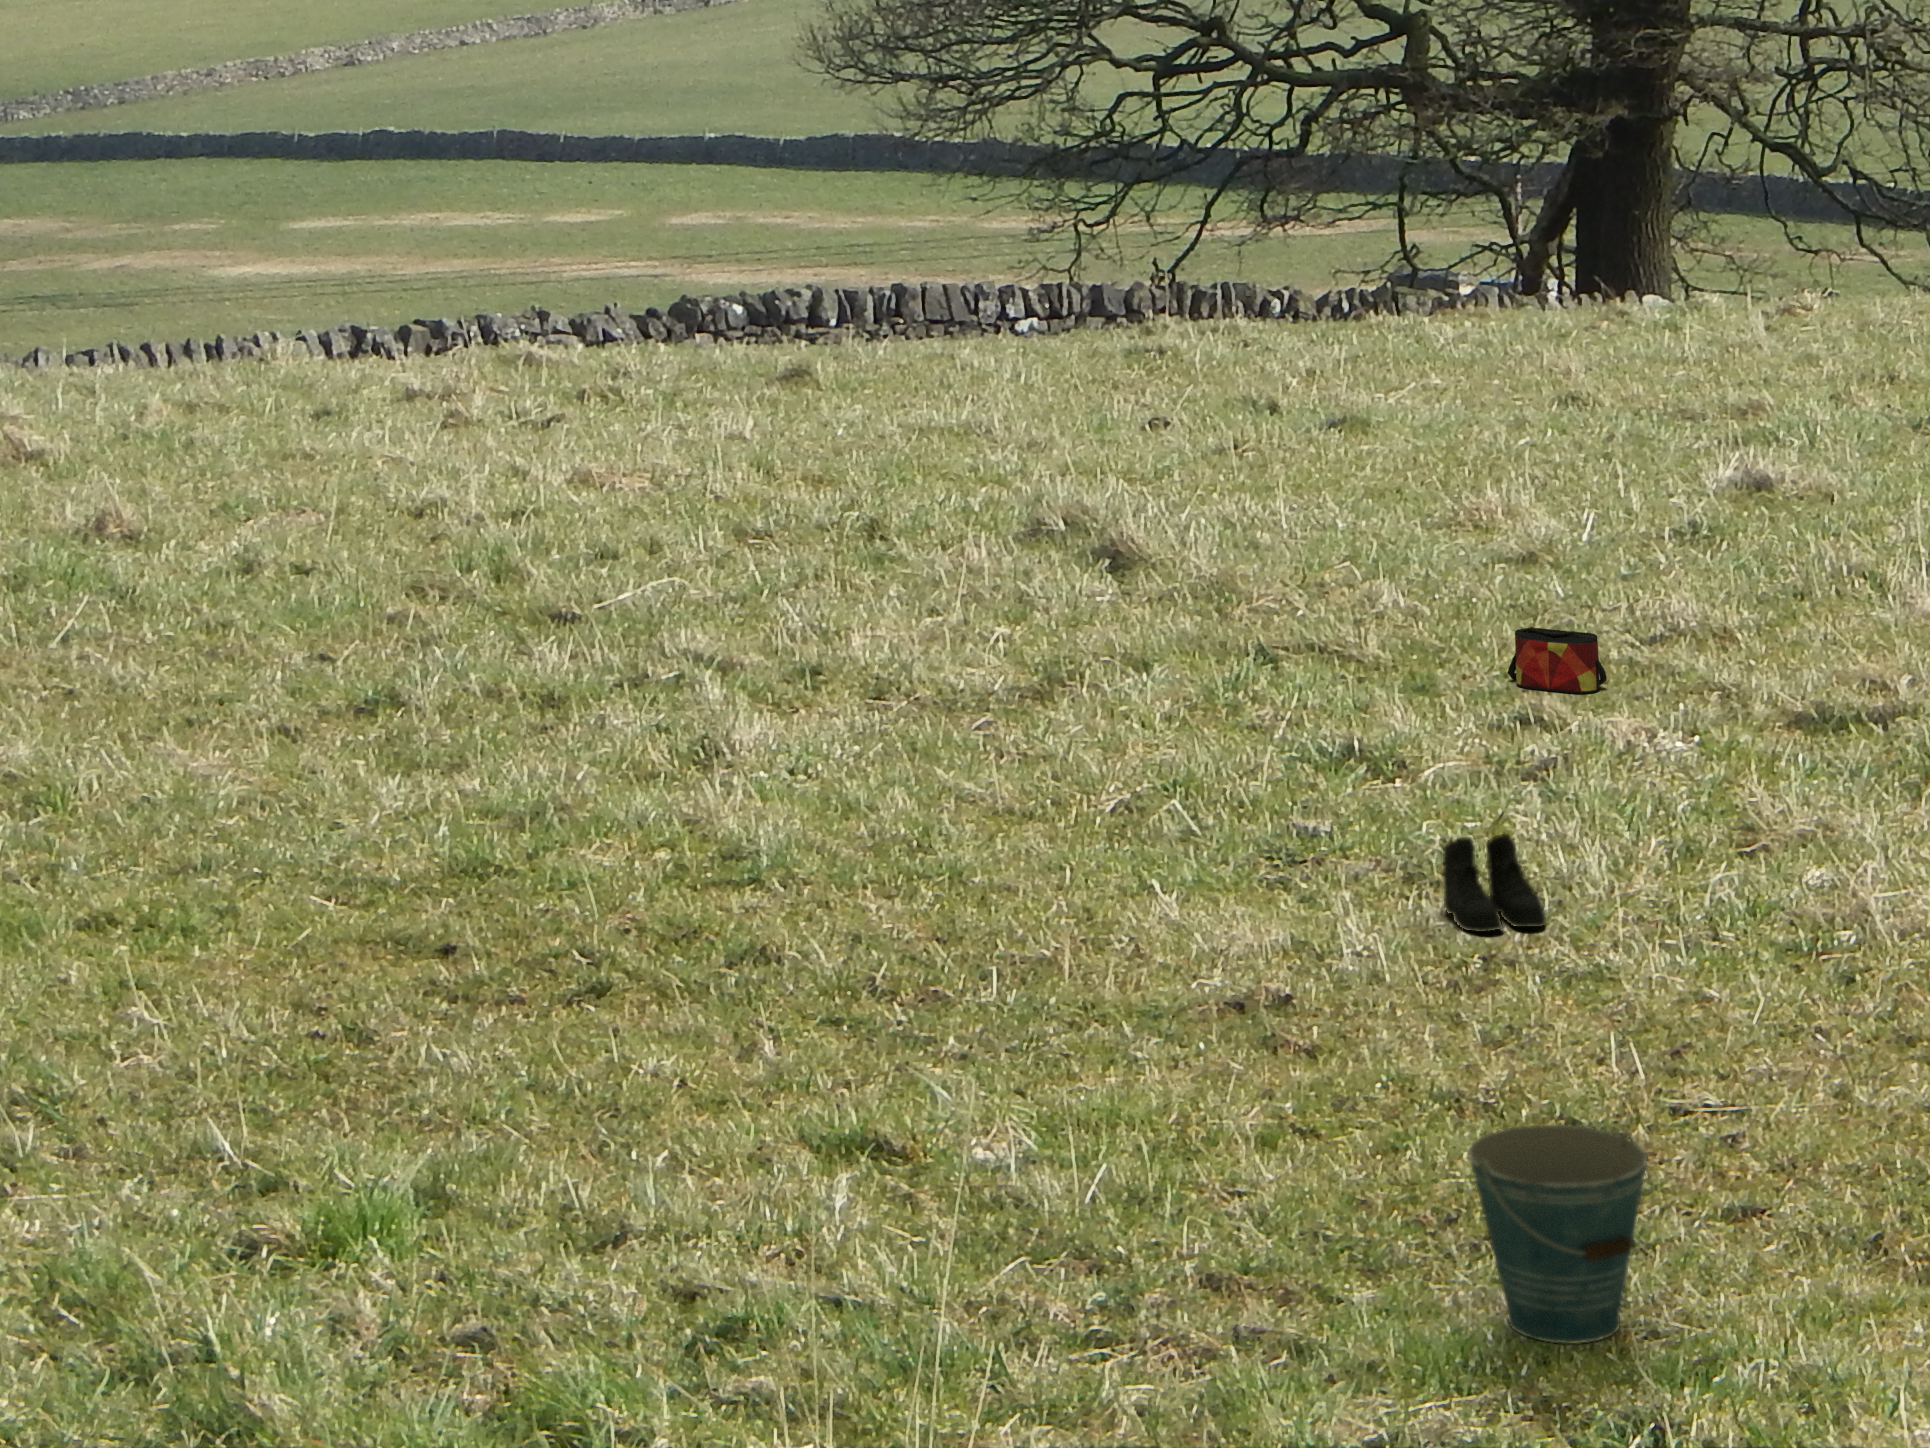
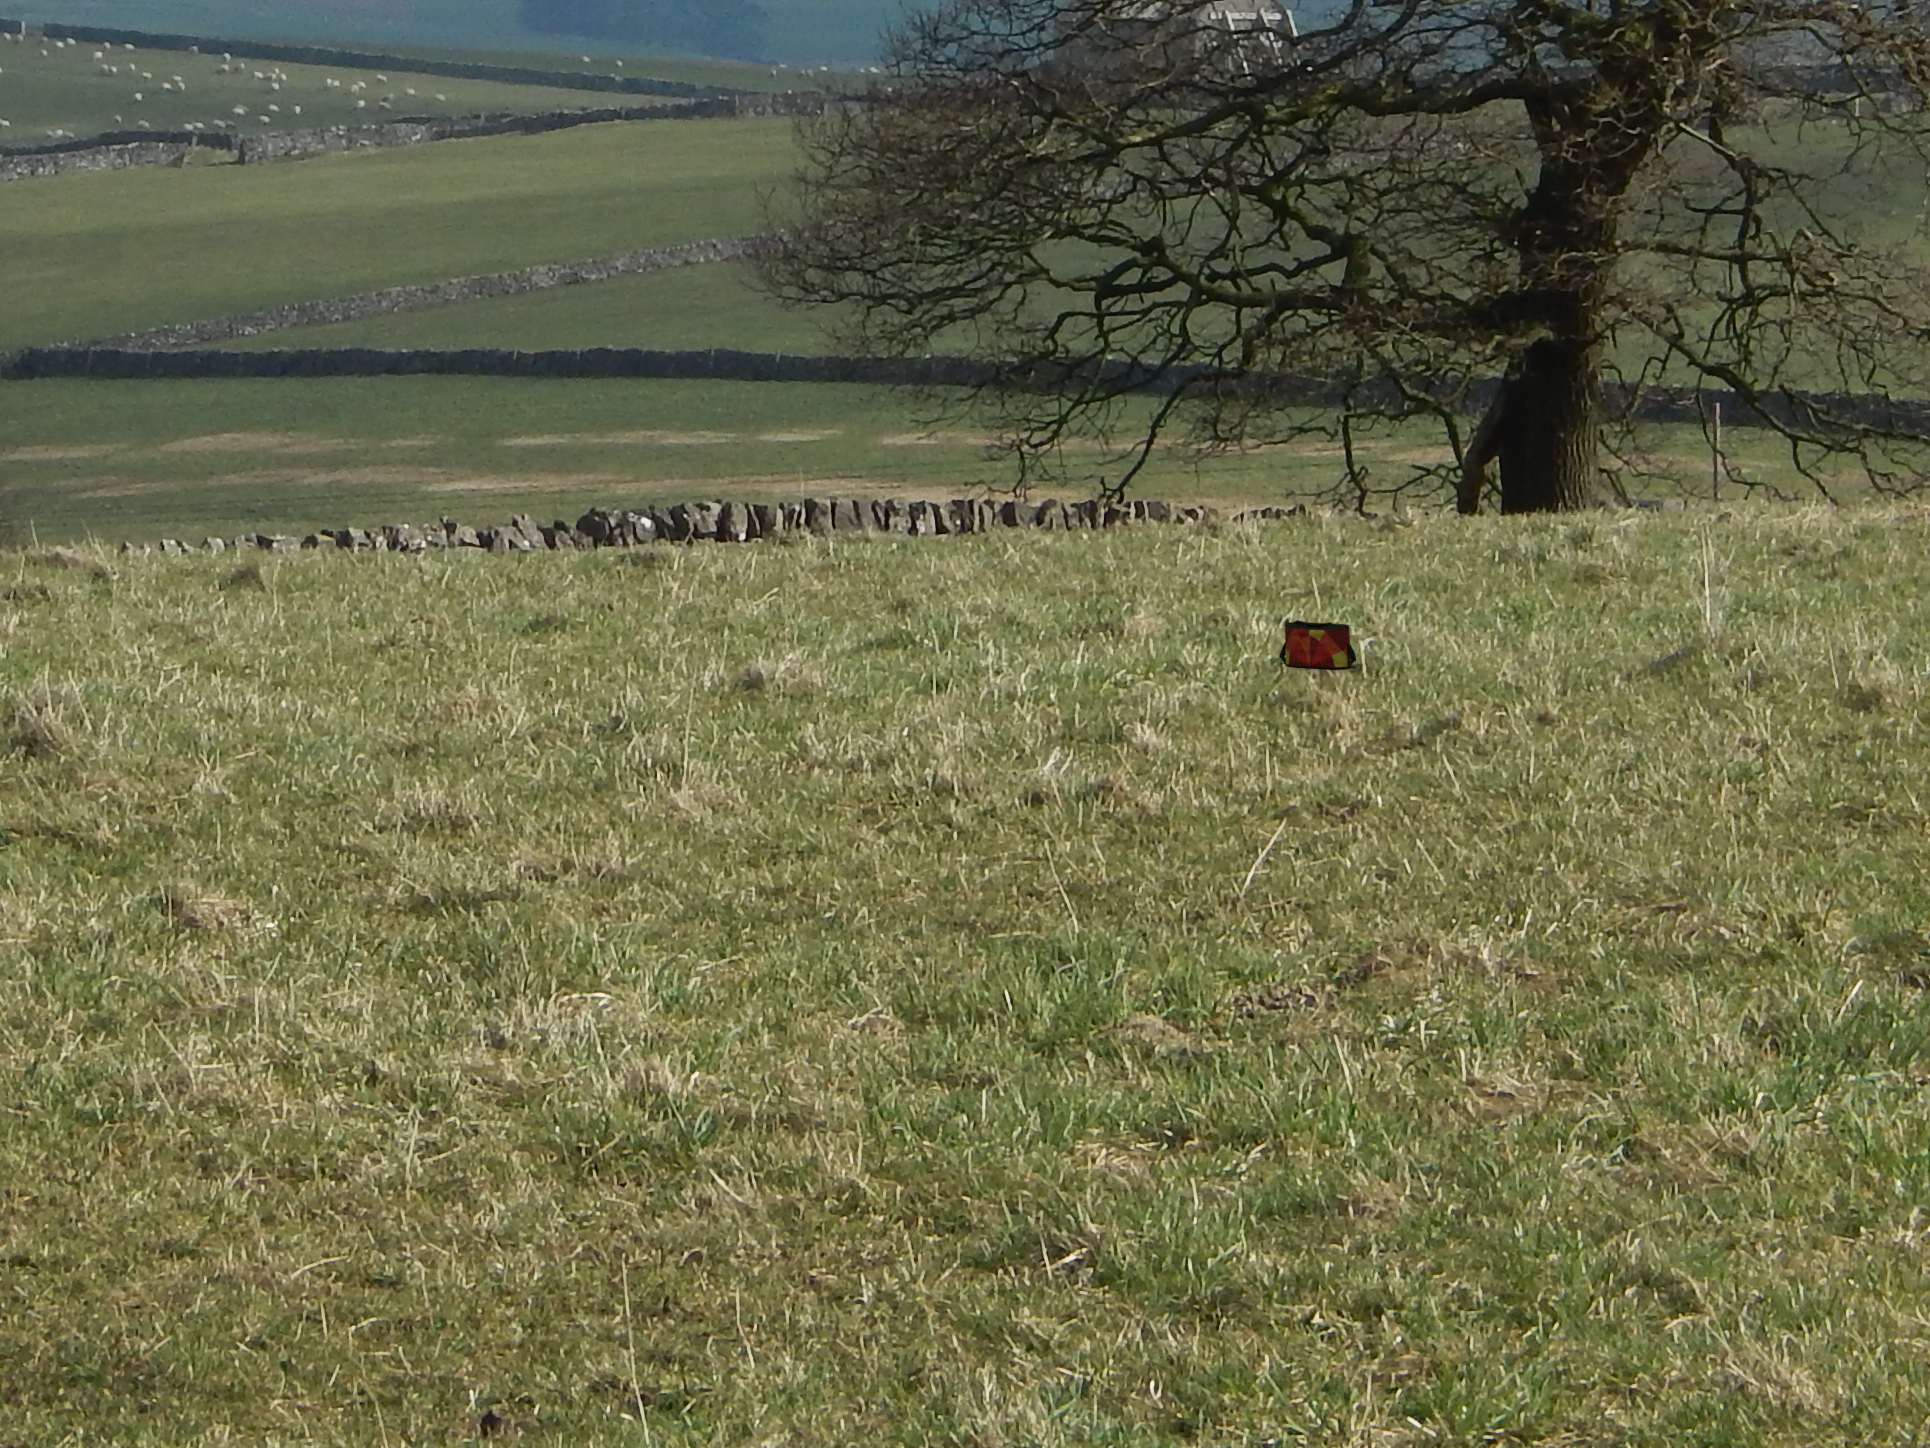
boots: present [1443,834,1546,932] -> none [1181,702,1254,766]
bucket: present [1469,1125,1654,1344] -> none [1131,782,1249,903]

